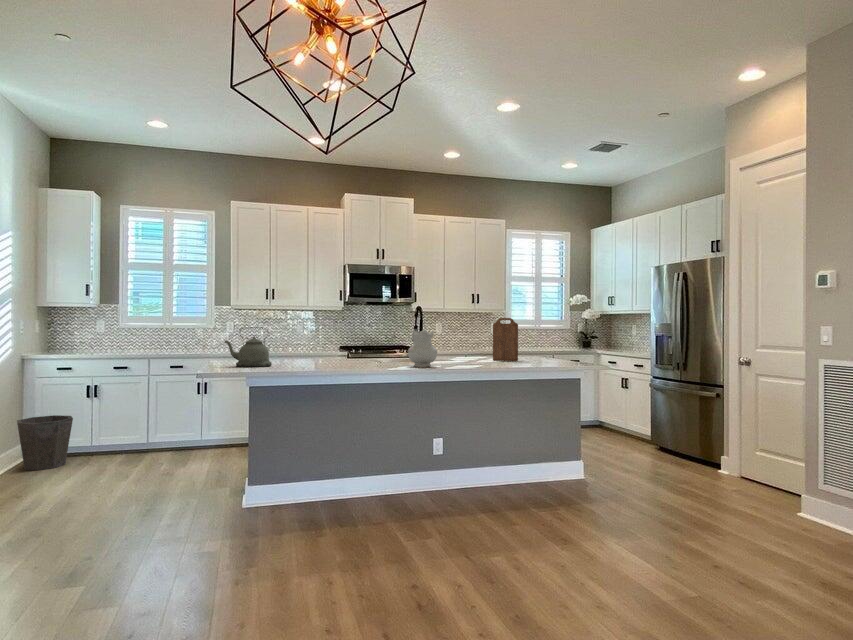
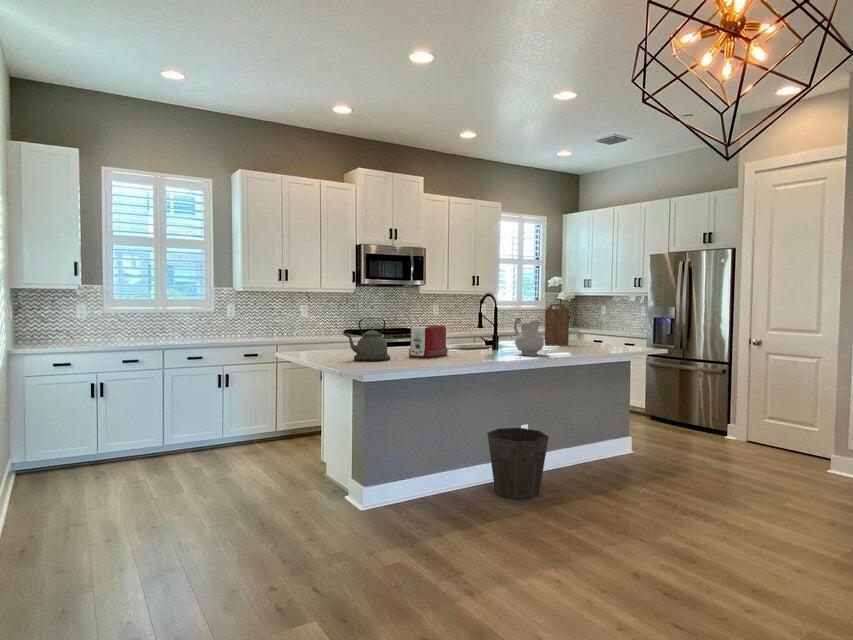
toaster: none [300,336,344,366] -> present [409,325,448,358]
waste bin: present [17,415,73,470] -> present [487,428,548,499]

